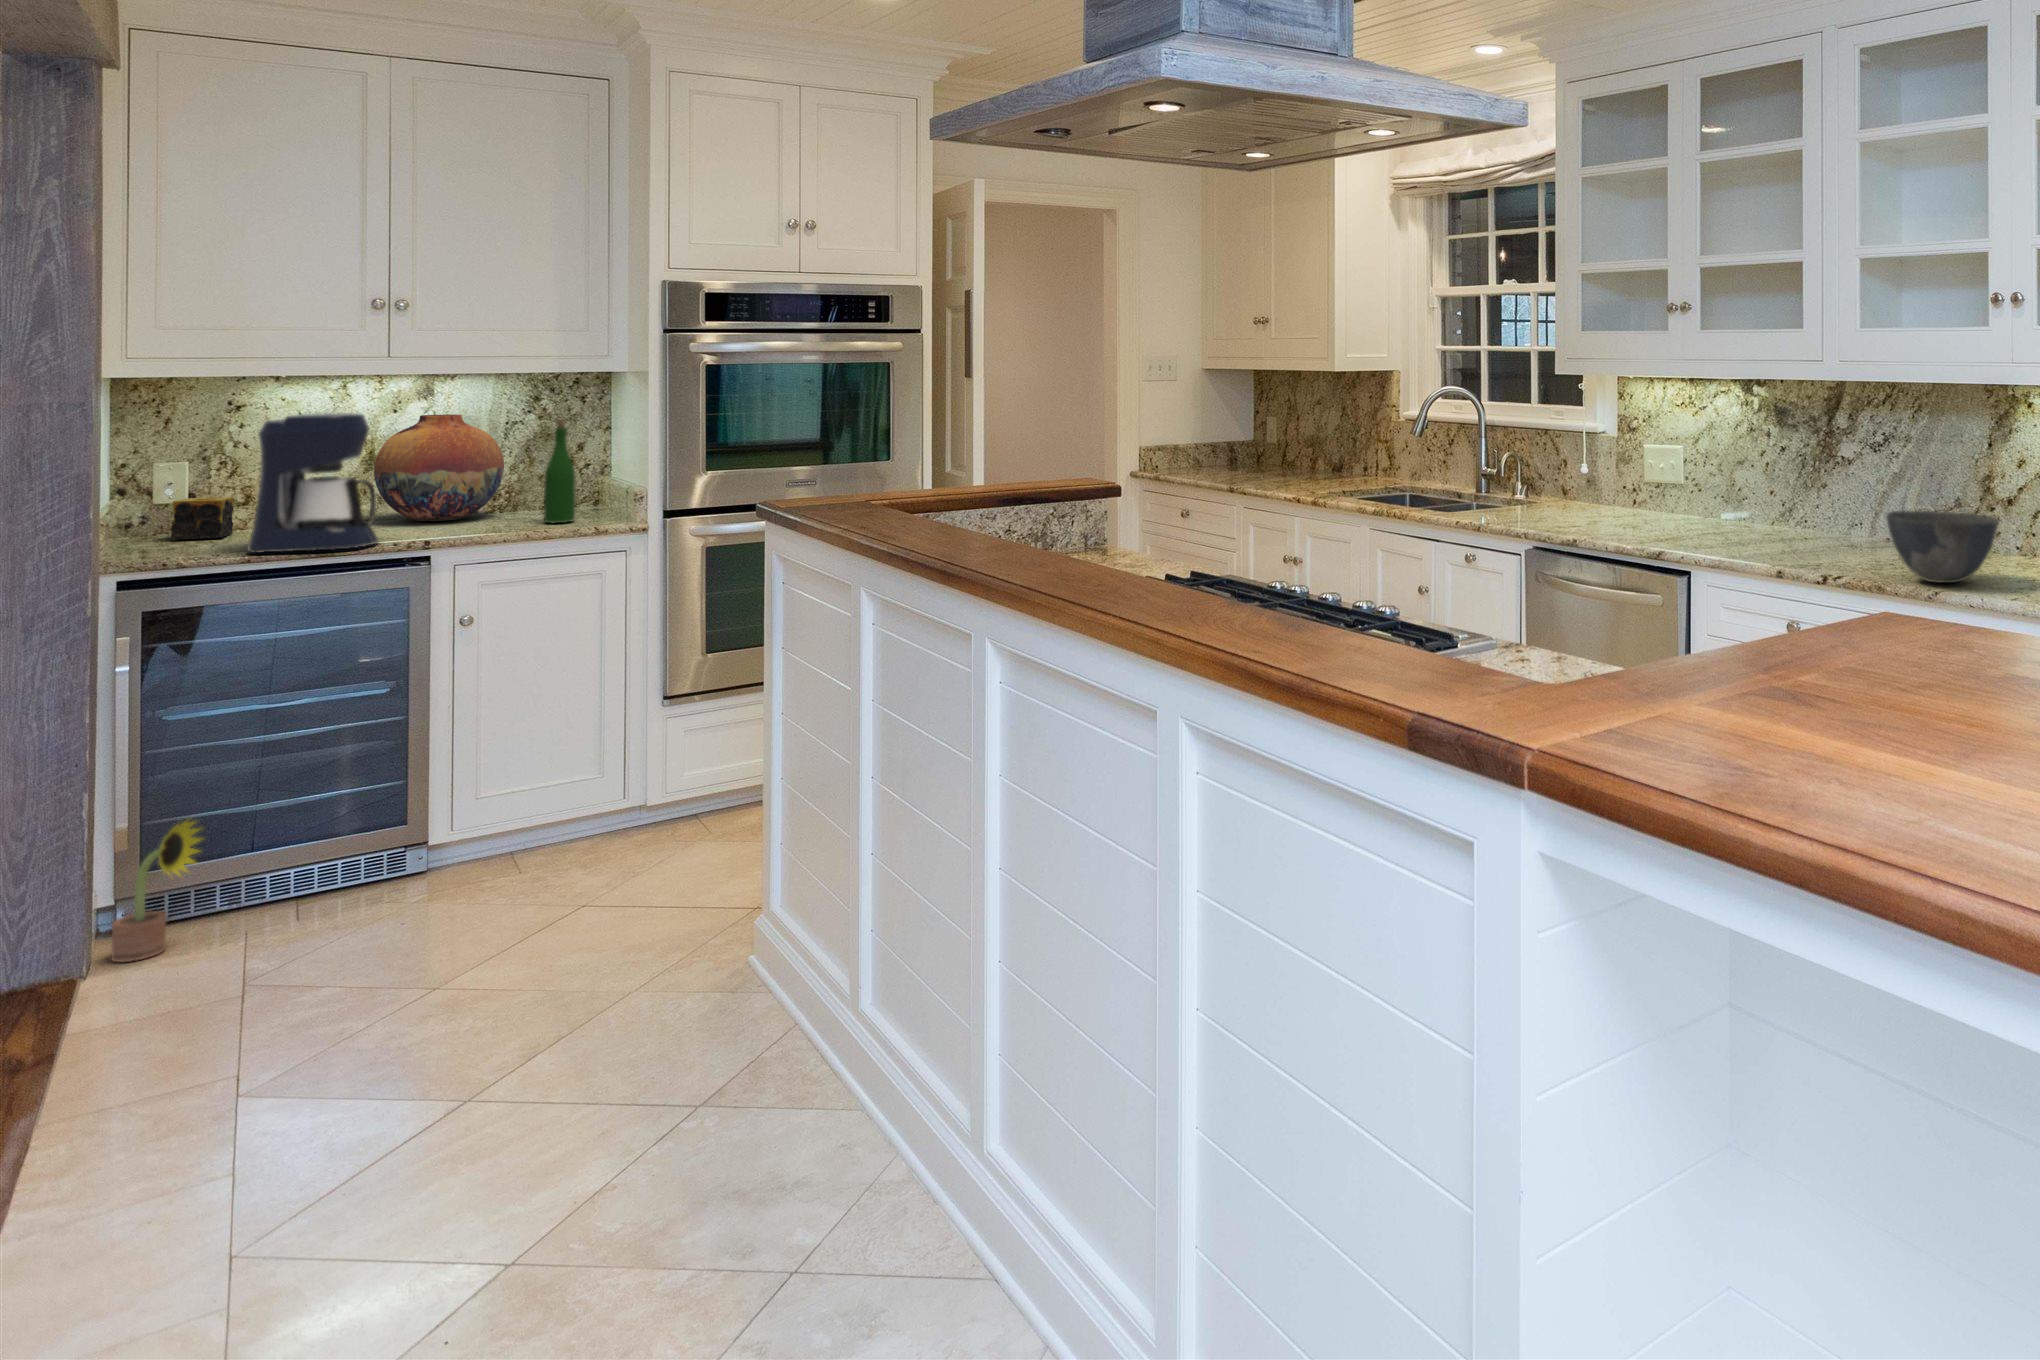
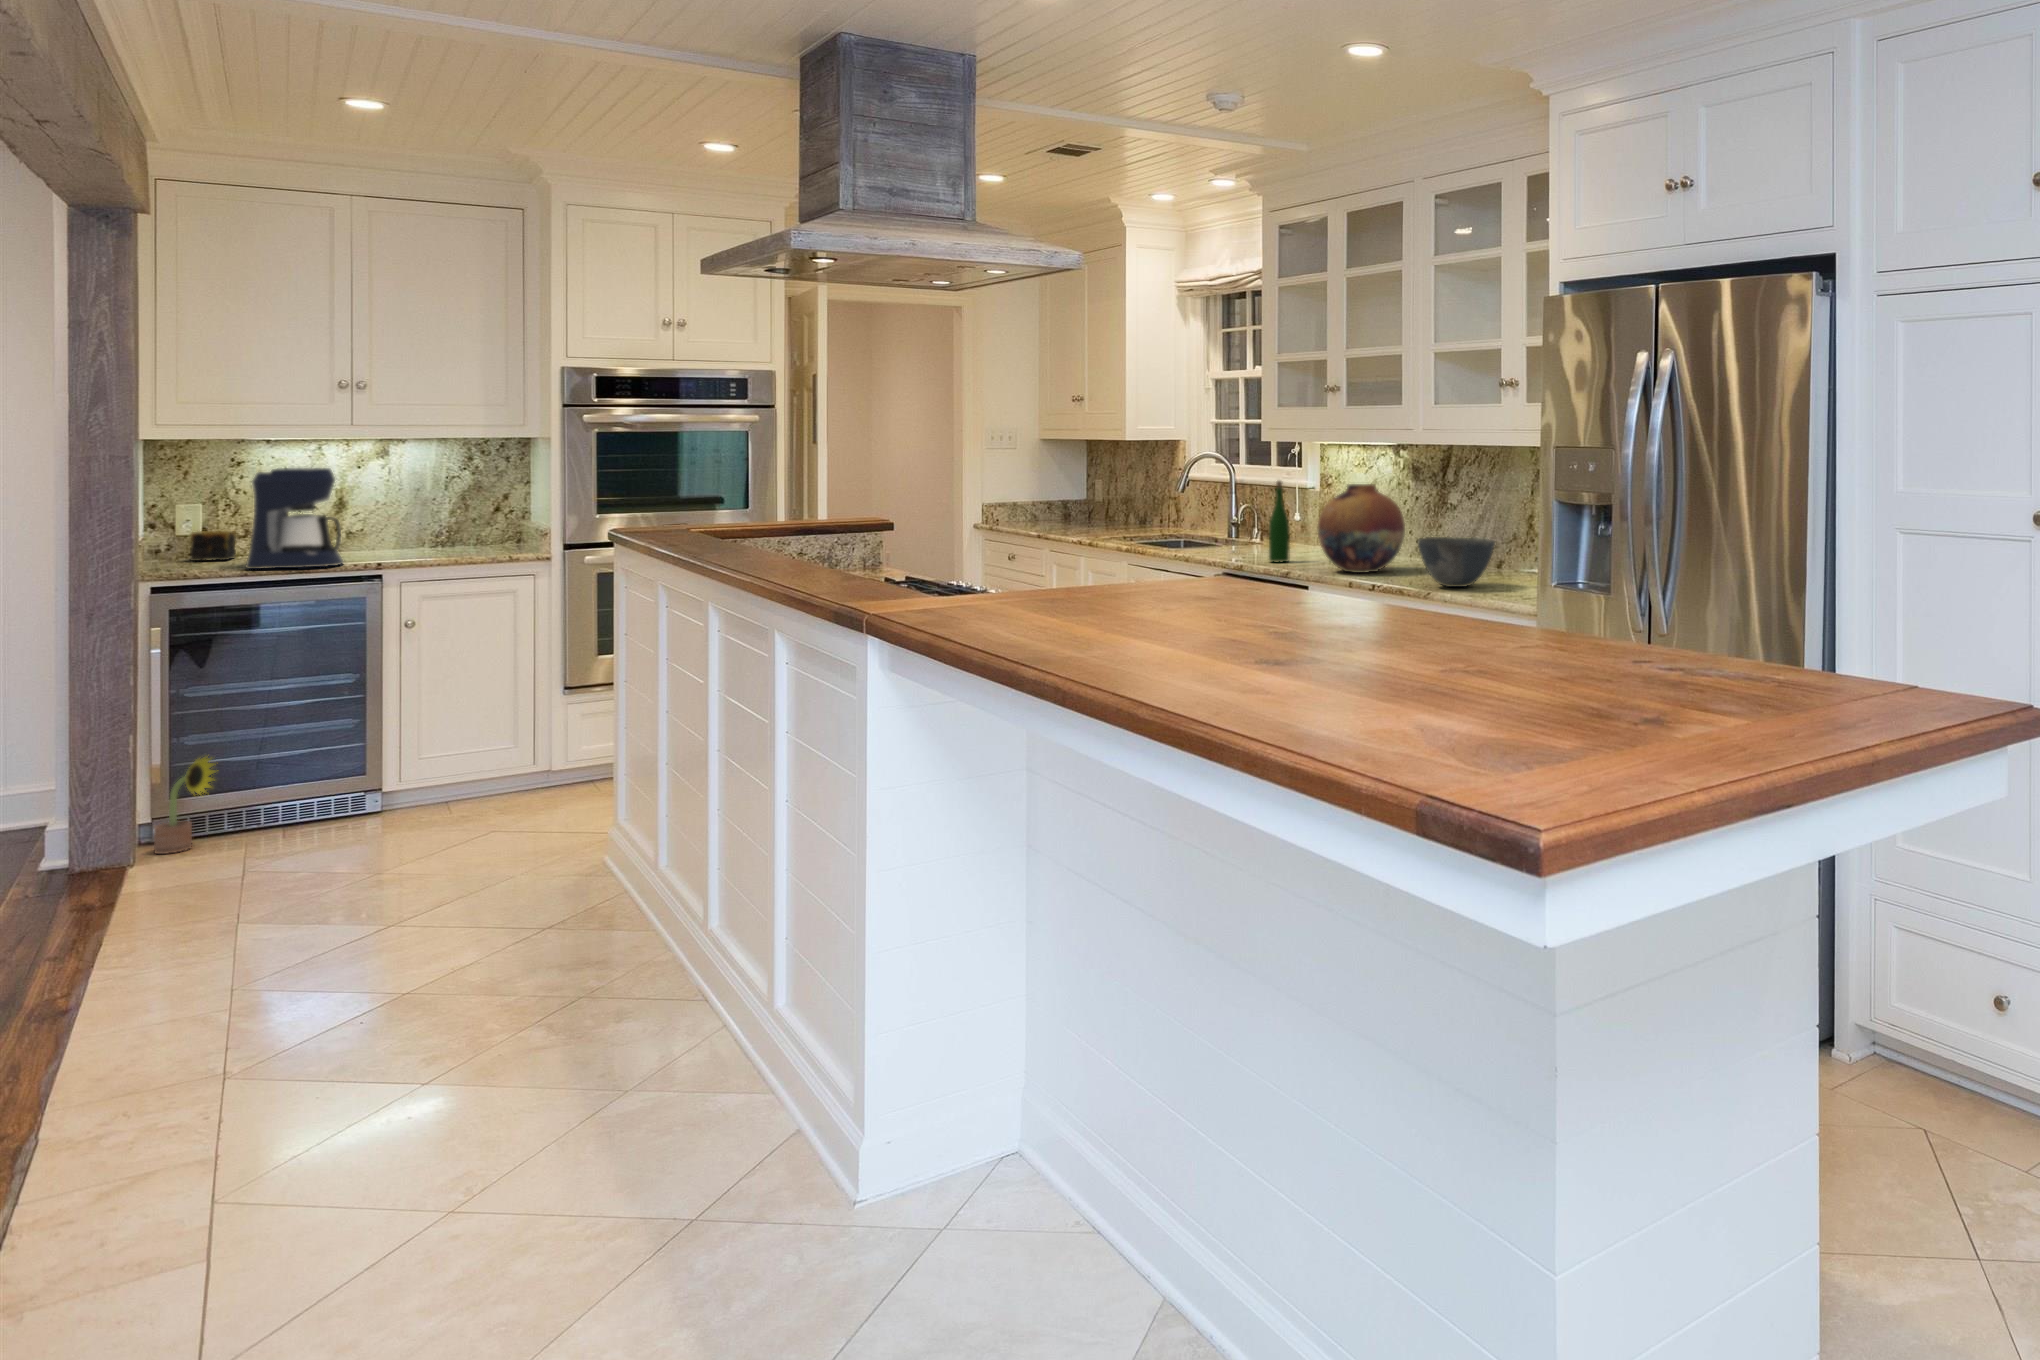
vase: present [374,414,504,521] -> present [1317,484,1405,573]
wine bottle: present [544,418,576,523] -> present [1269,481,1290,563]

